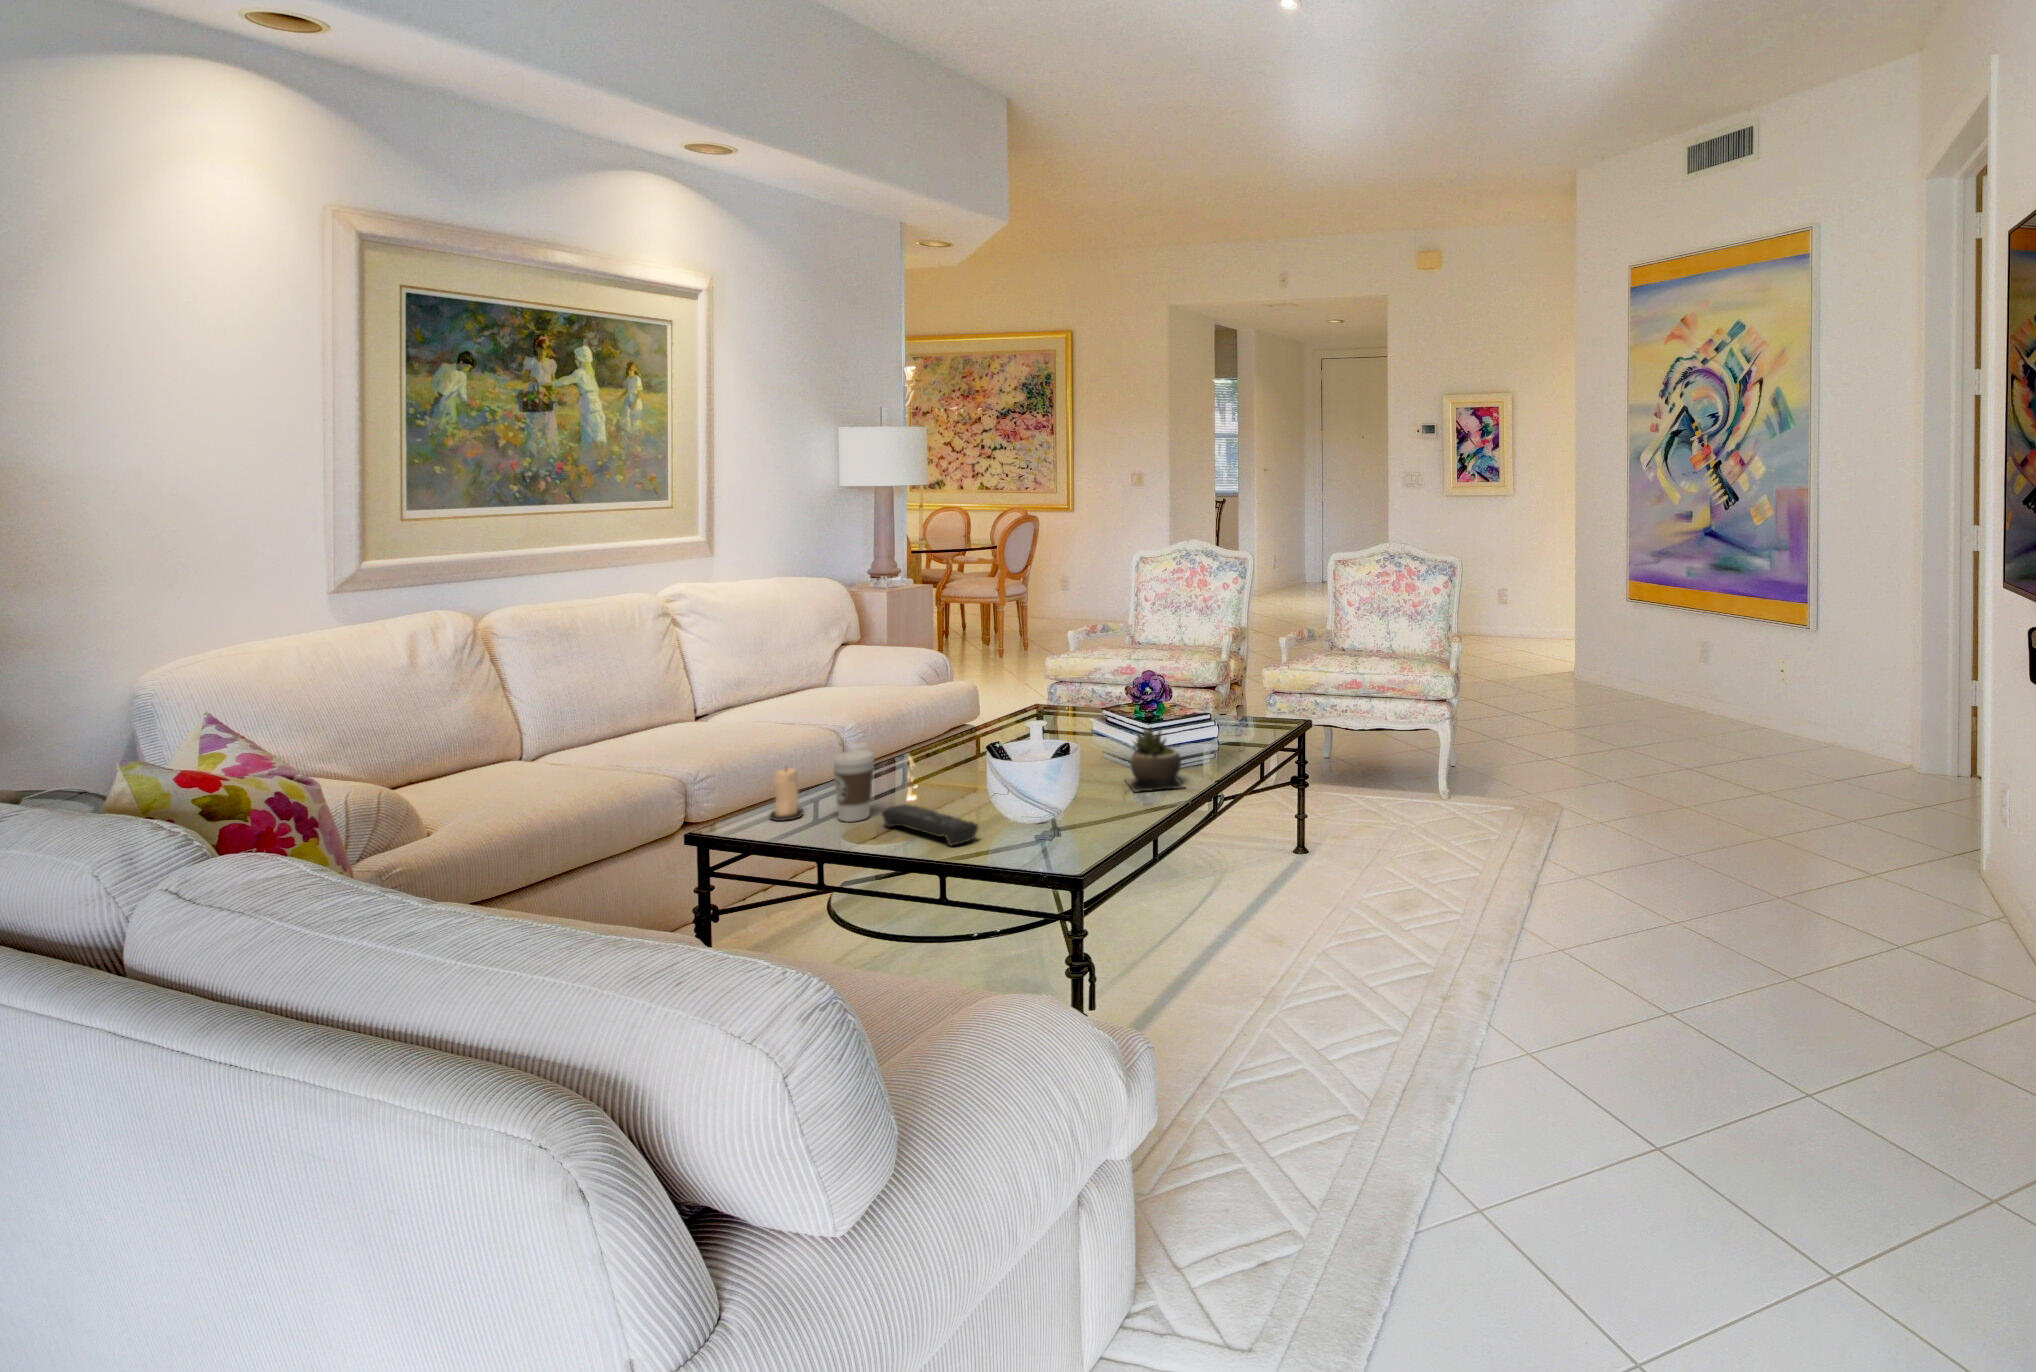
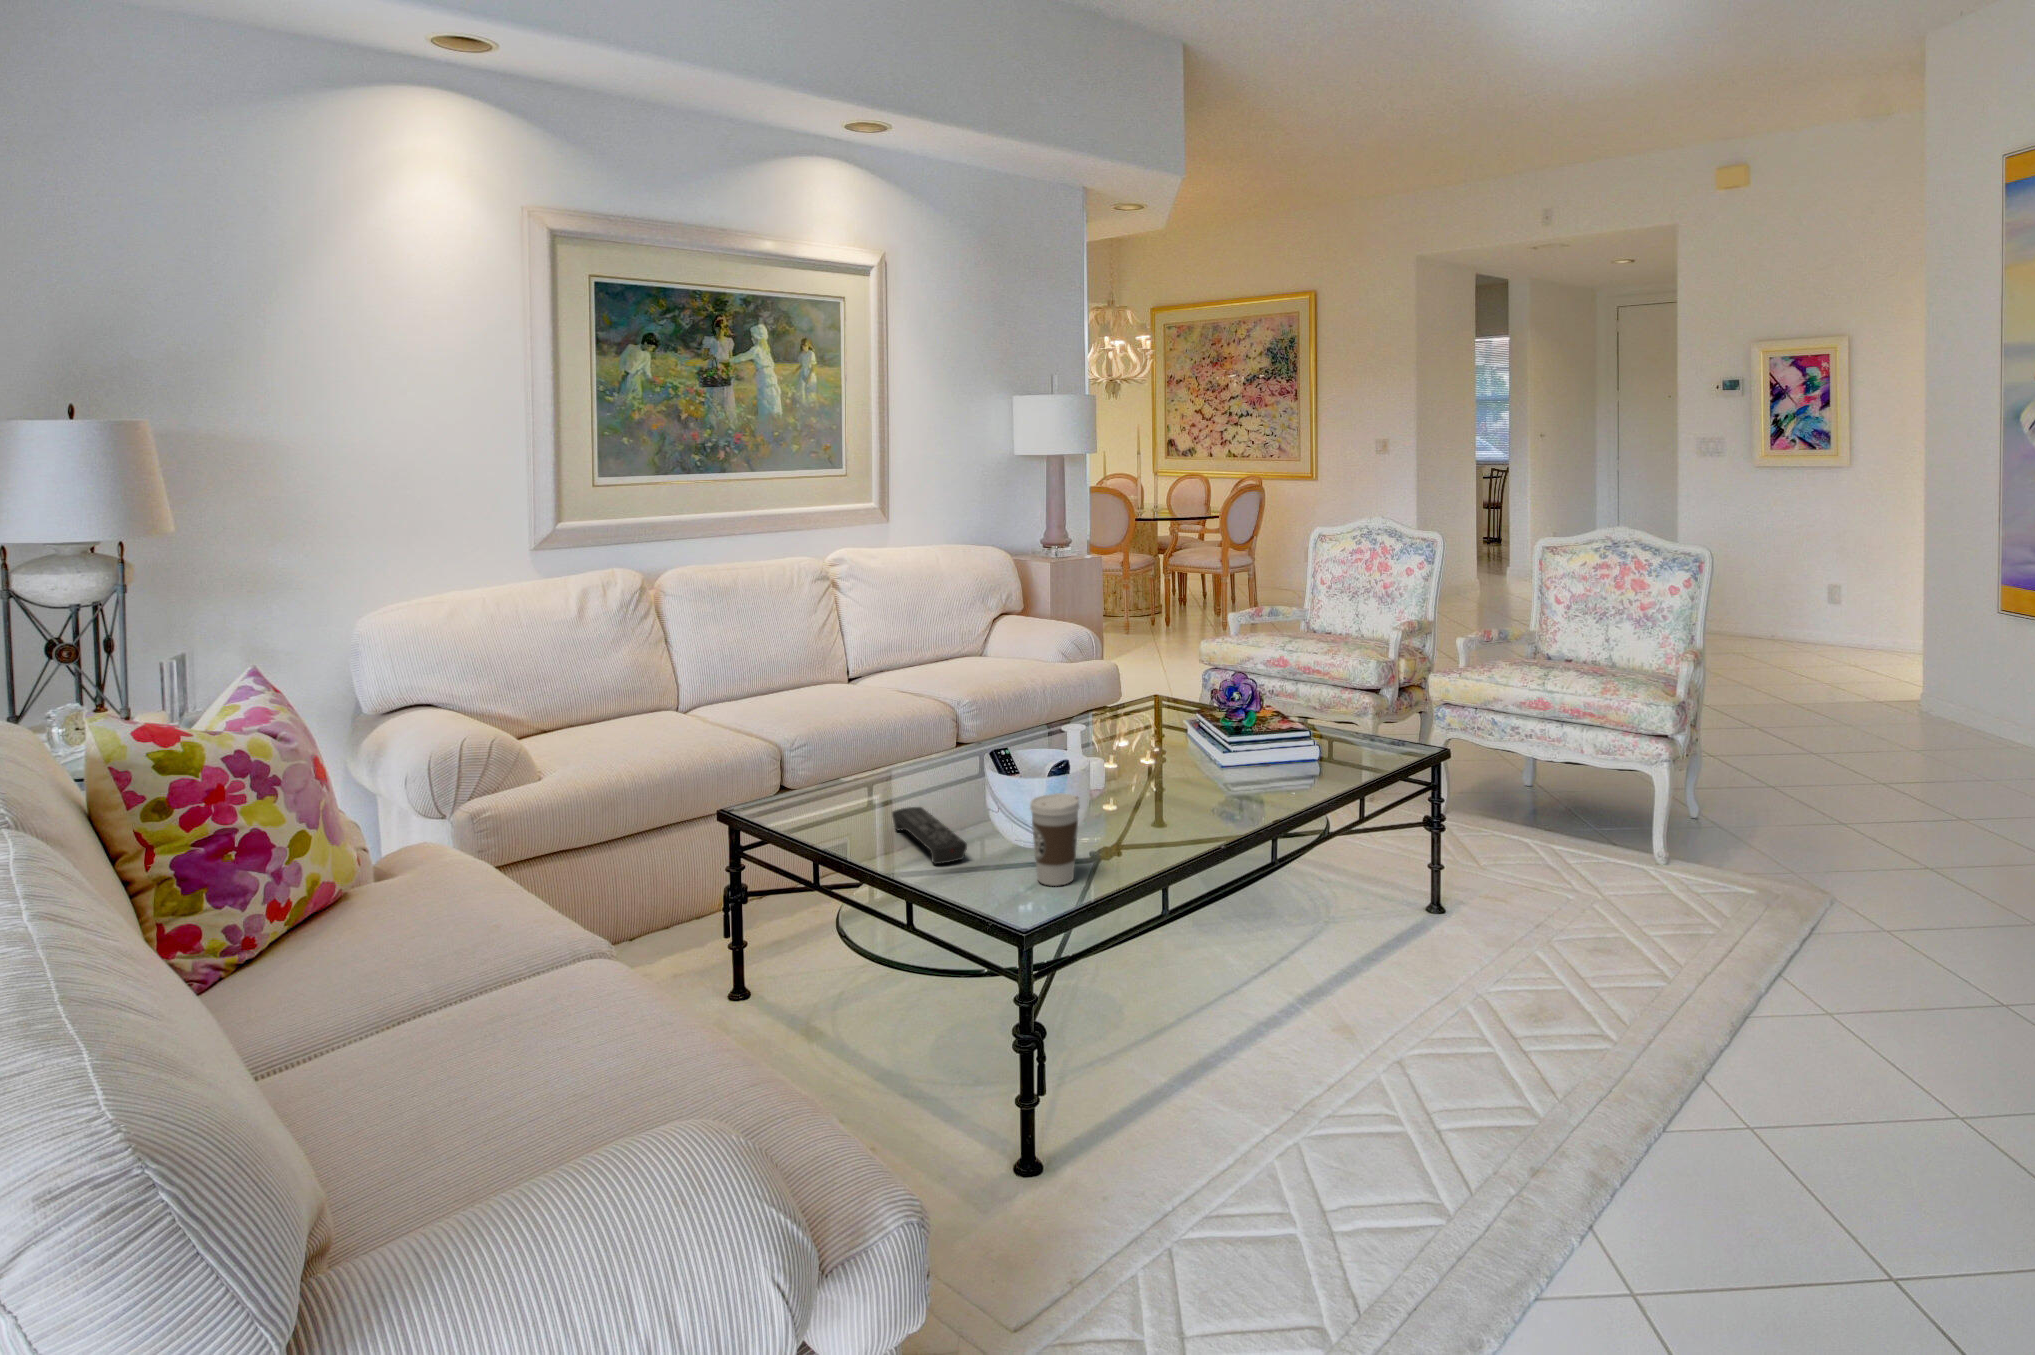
succulent plant: present [1126,727,1184,792] -> none [1179,742,1242,822]
coffee cup: present [833,750,875,822] -> present [1030,793,1080,886]
candle: present [770,768,803,821] -> none [804,750,837,808]

